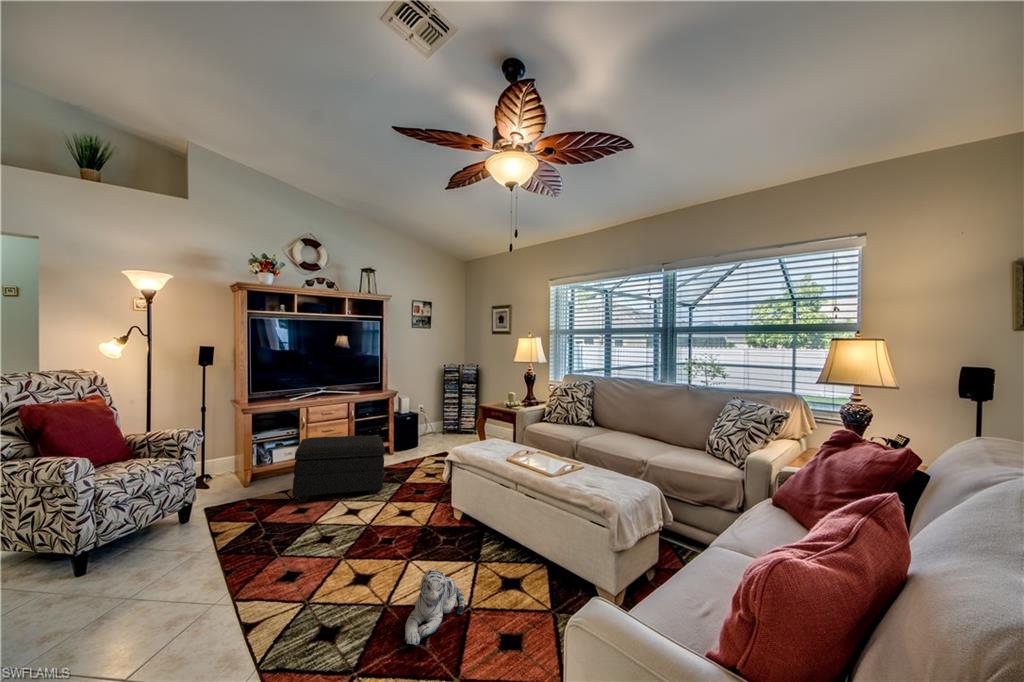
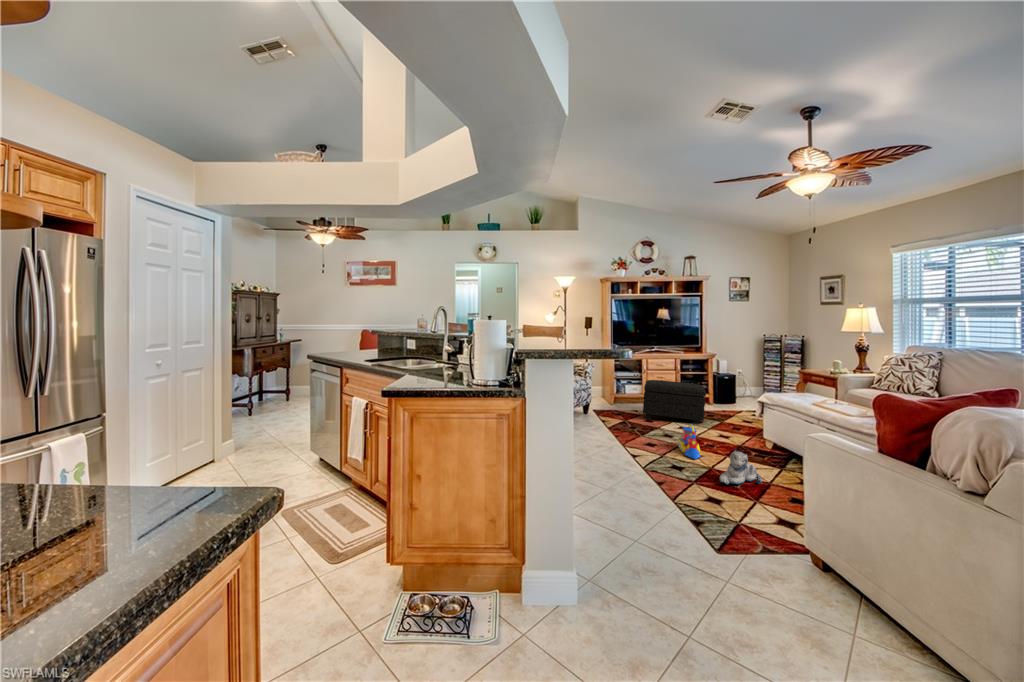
toy train: none [341,519,377,585] -> present [678,424,701,459]

